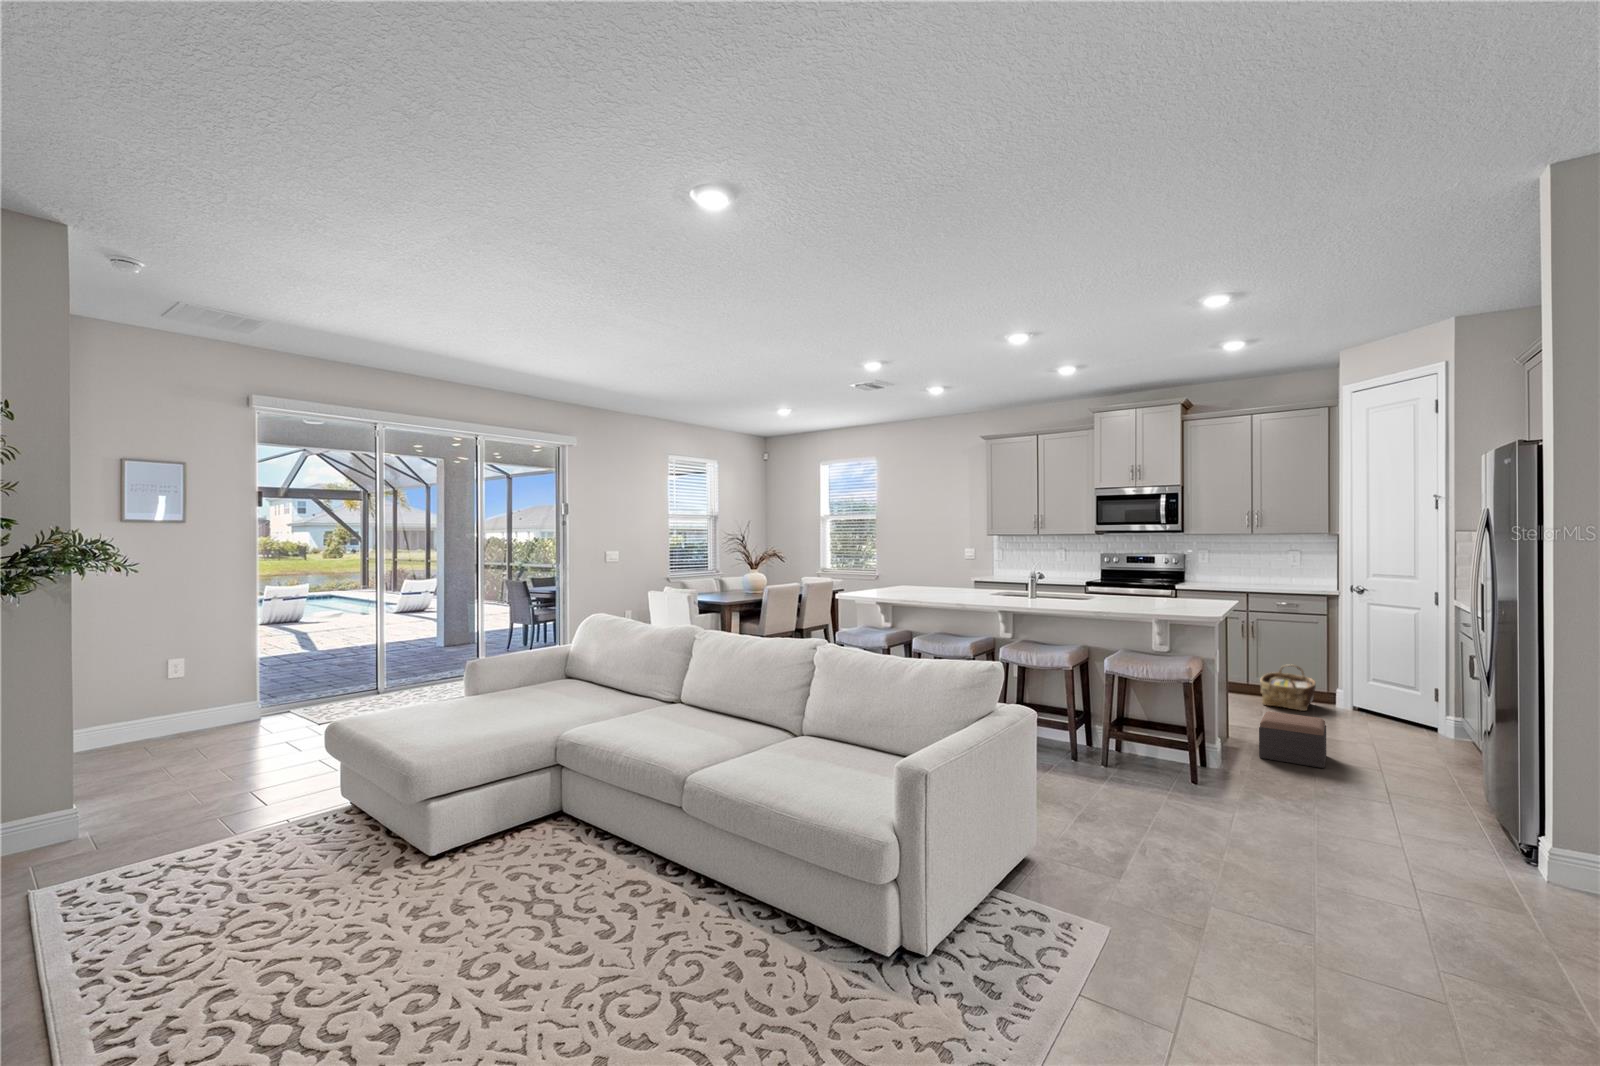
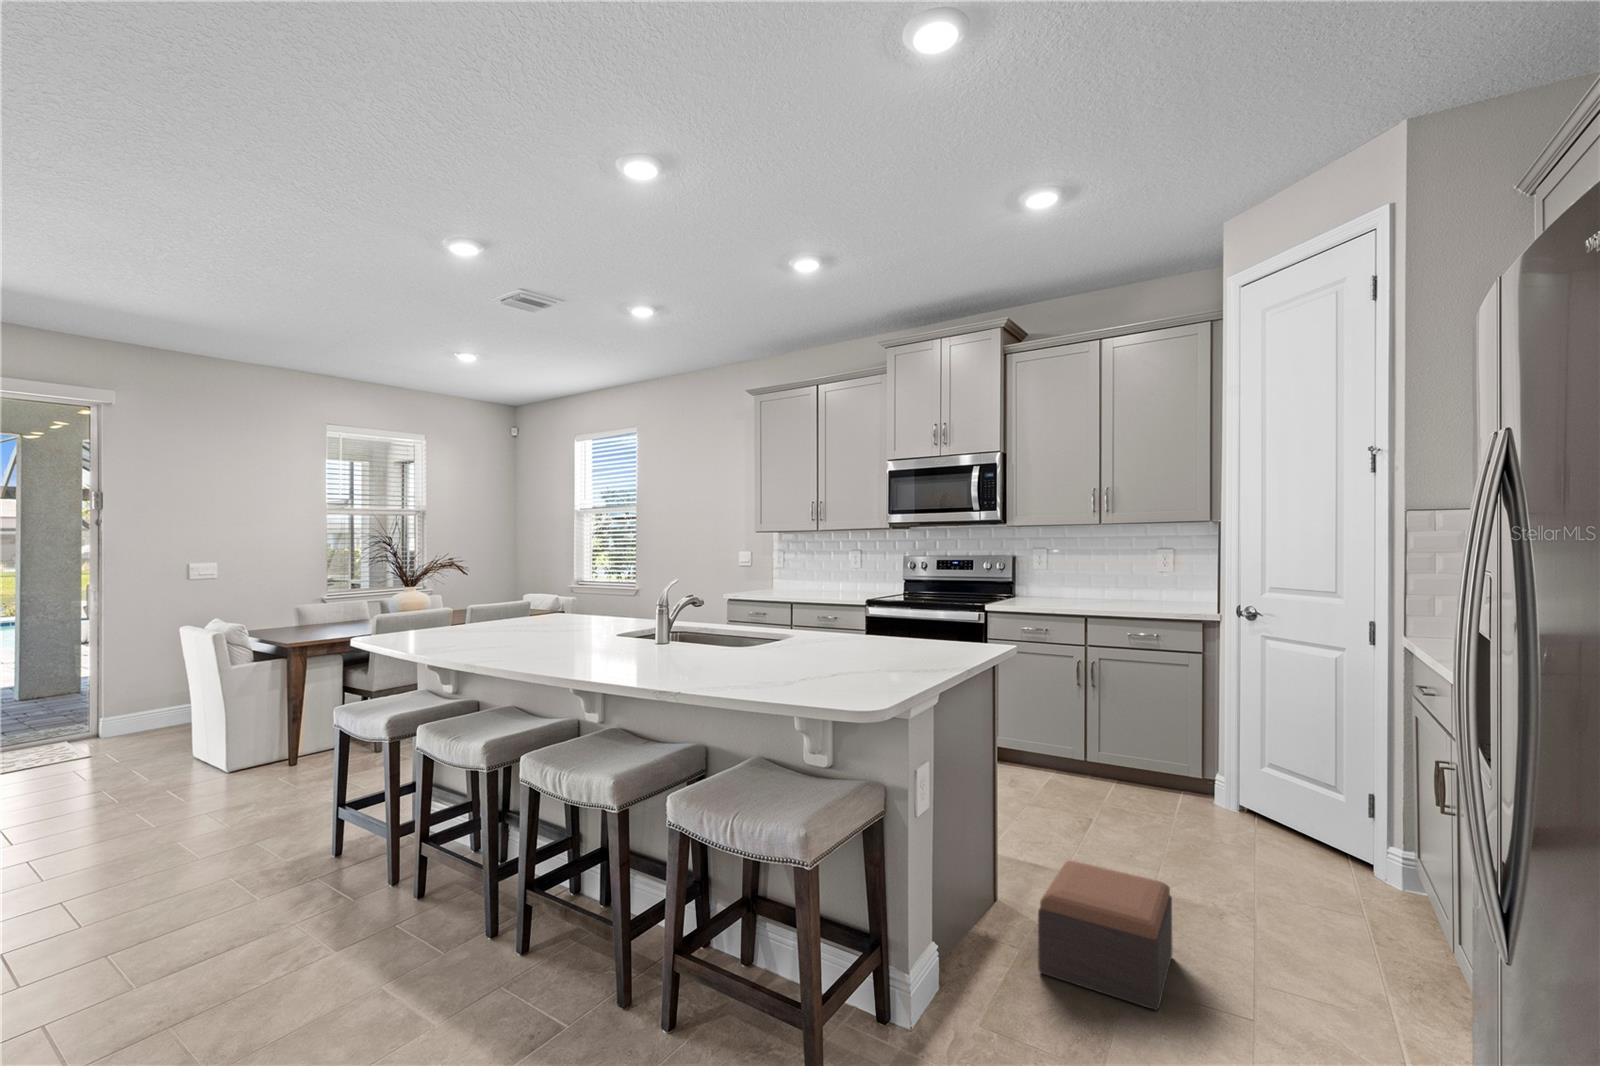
woven basket: present [1260,665,1316,711] -> none [1098,733,1183,817]

